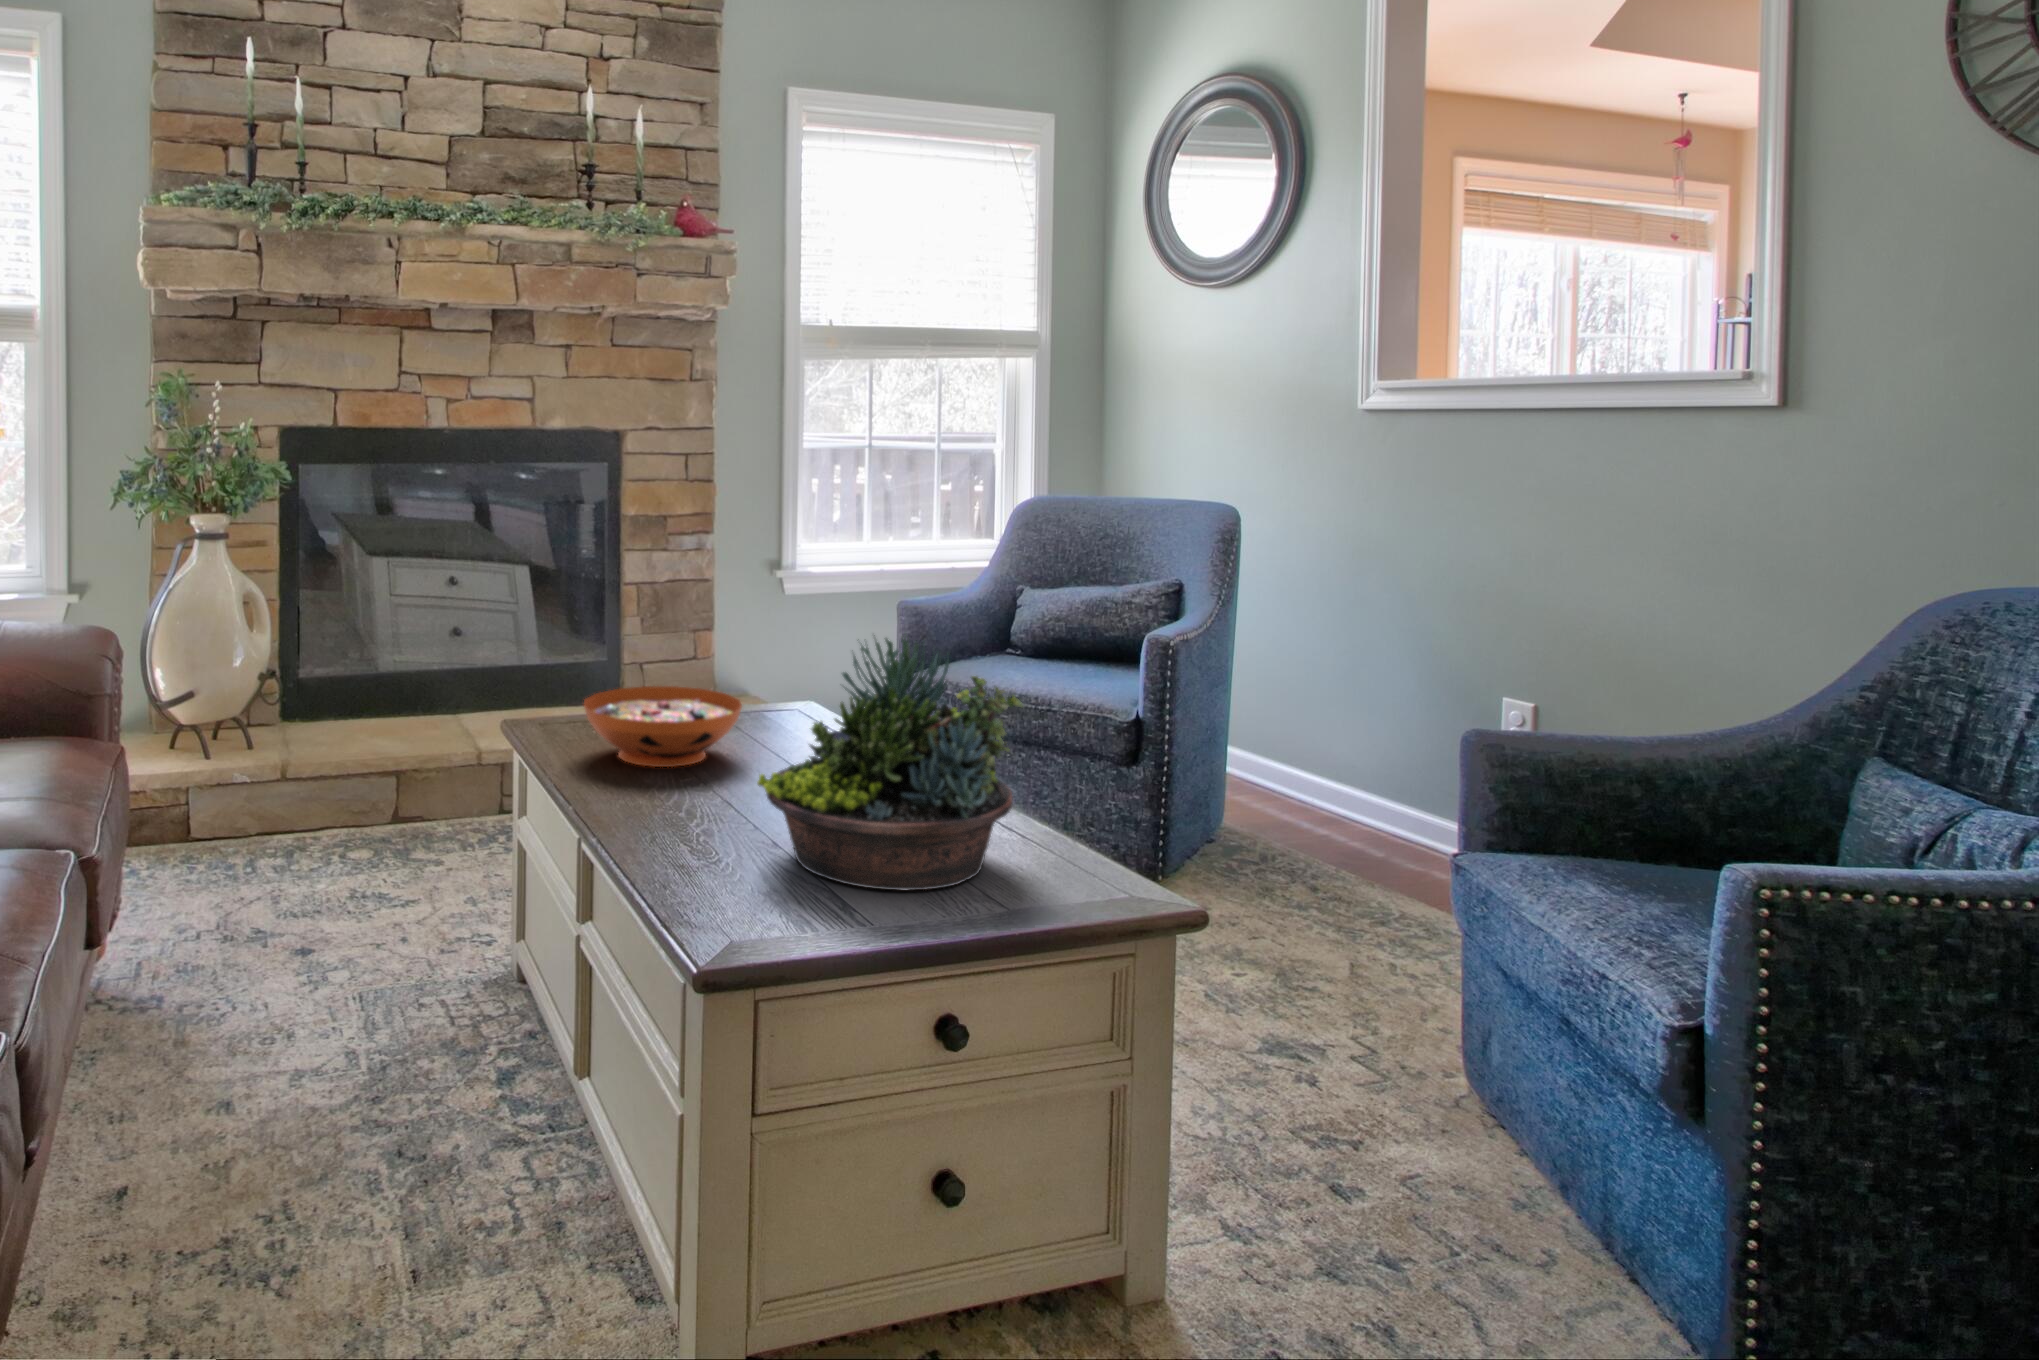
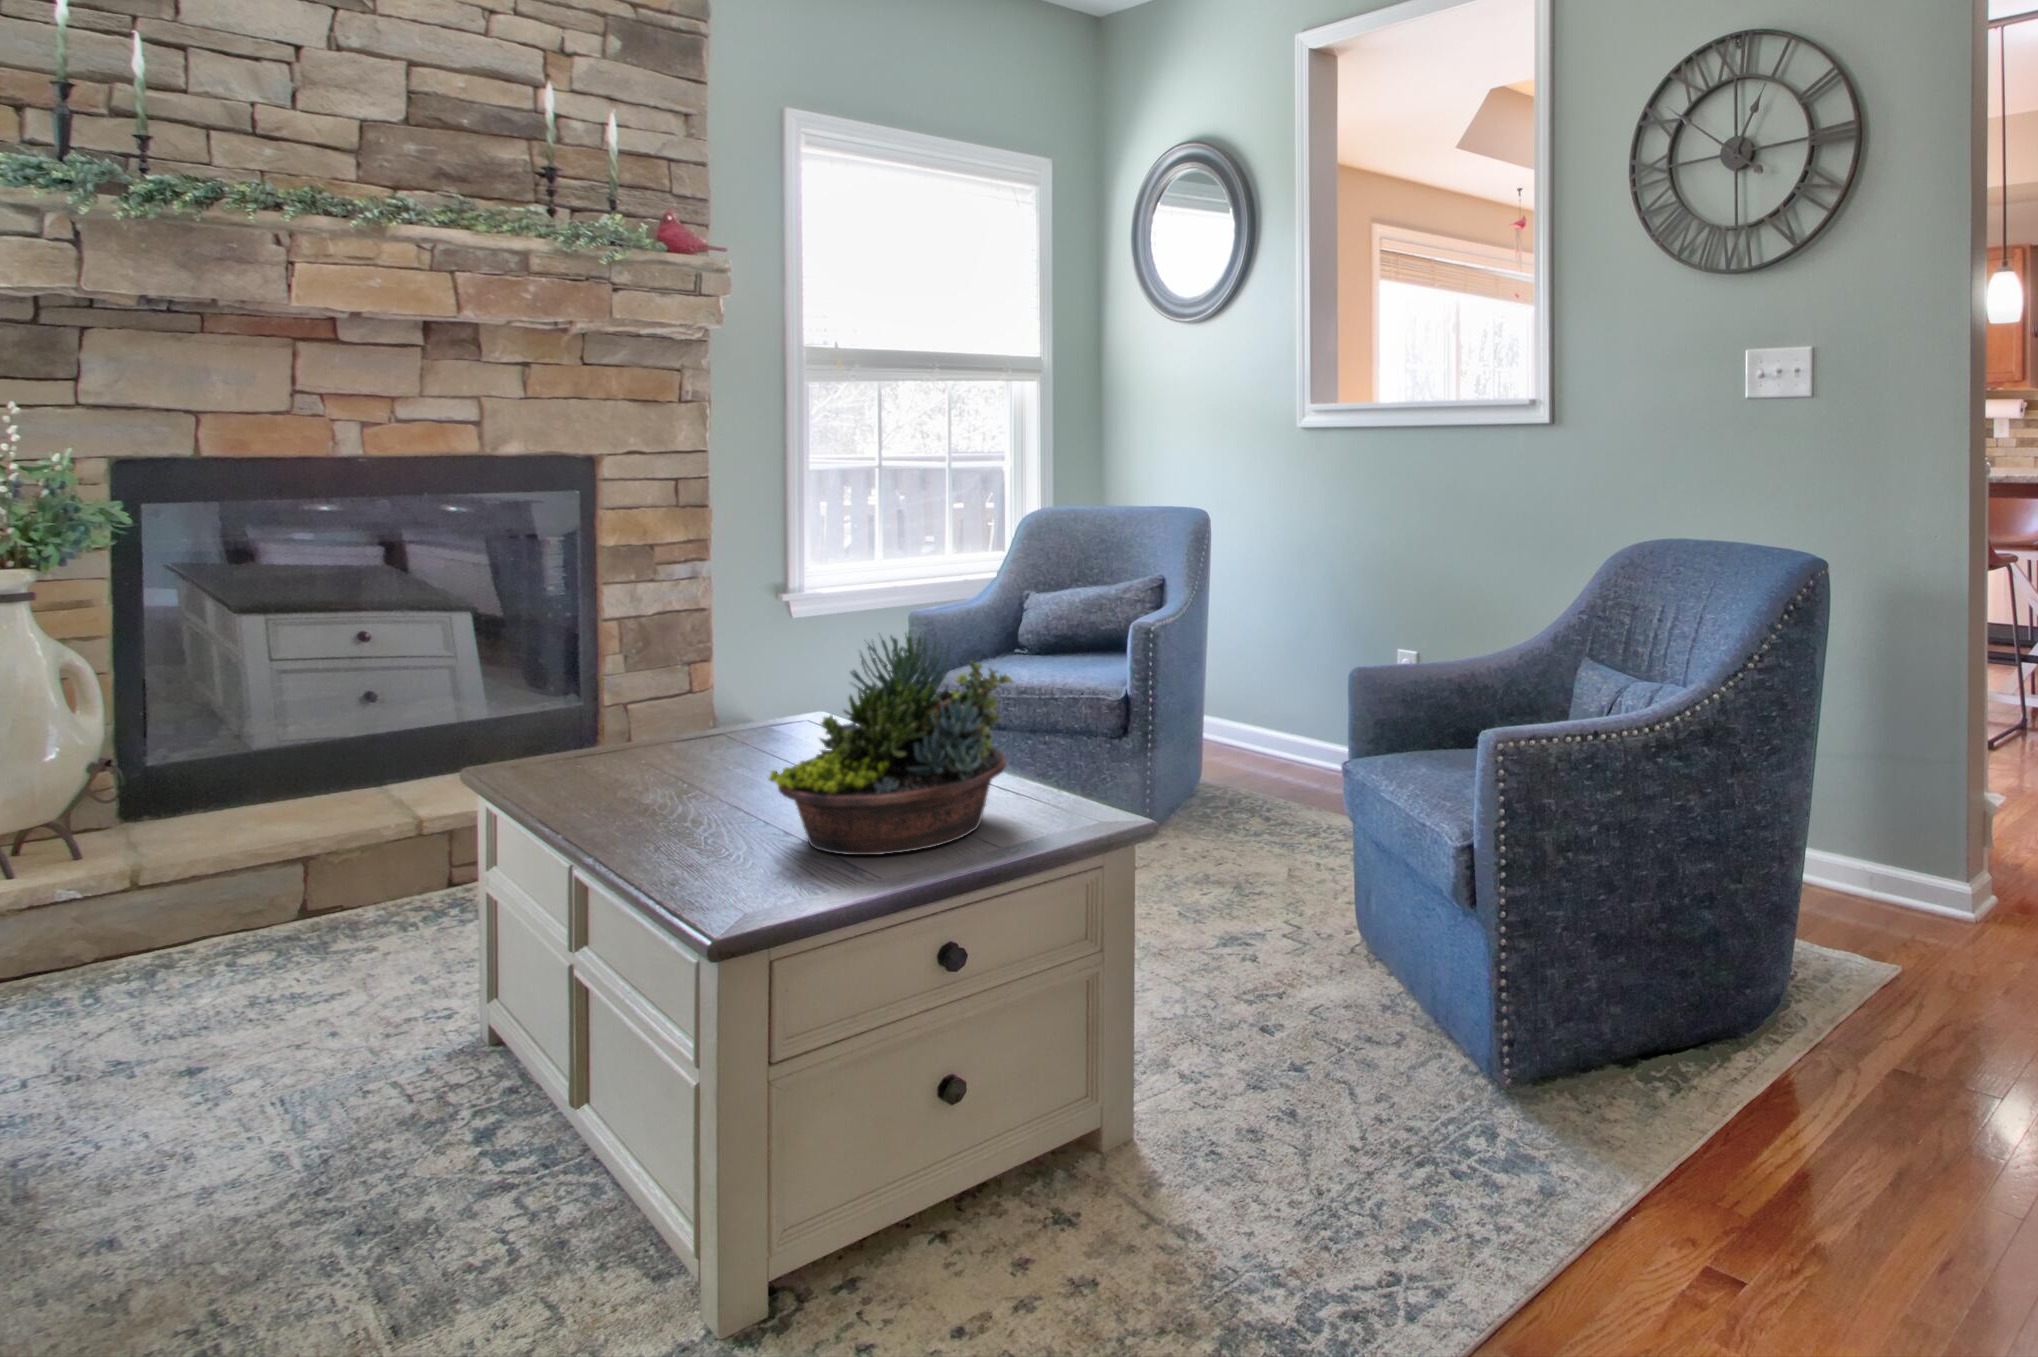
decorative bowl: present [584,686,742,767] -> none [571,708,750,790]

